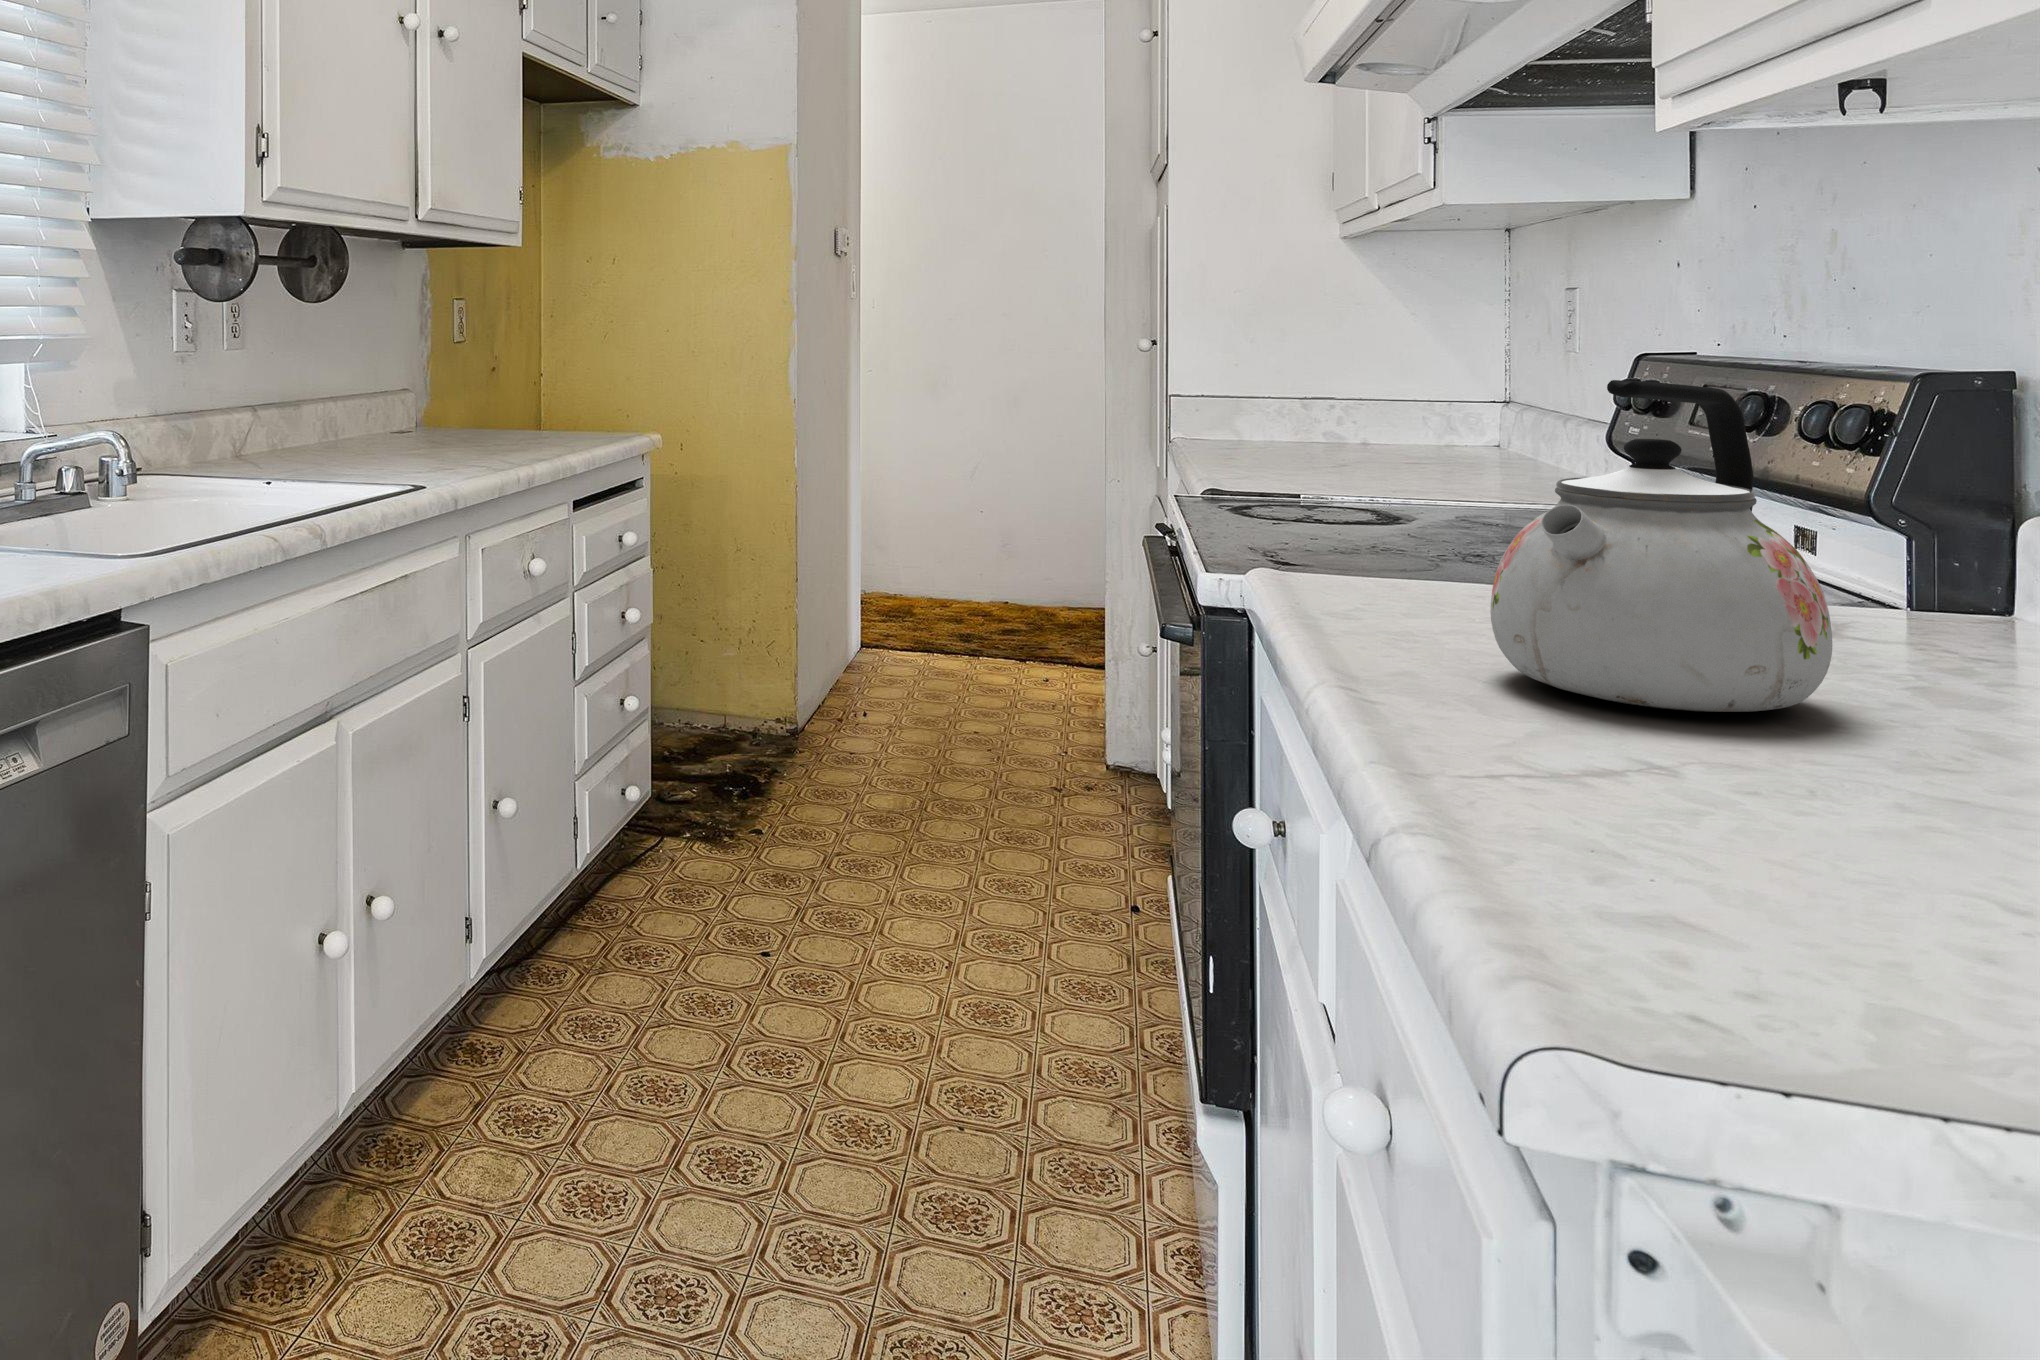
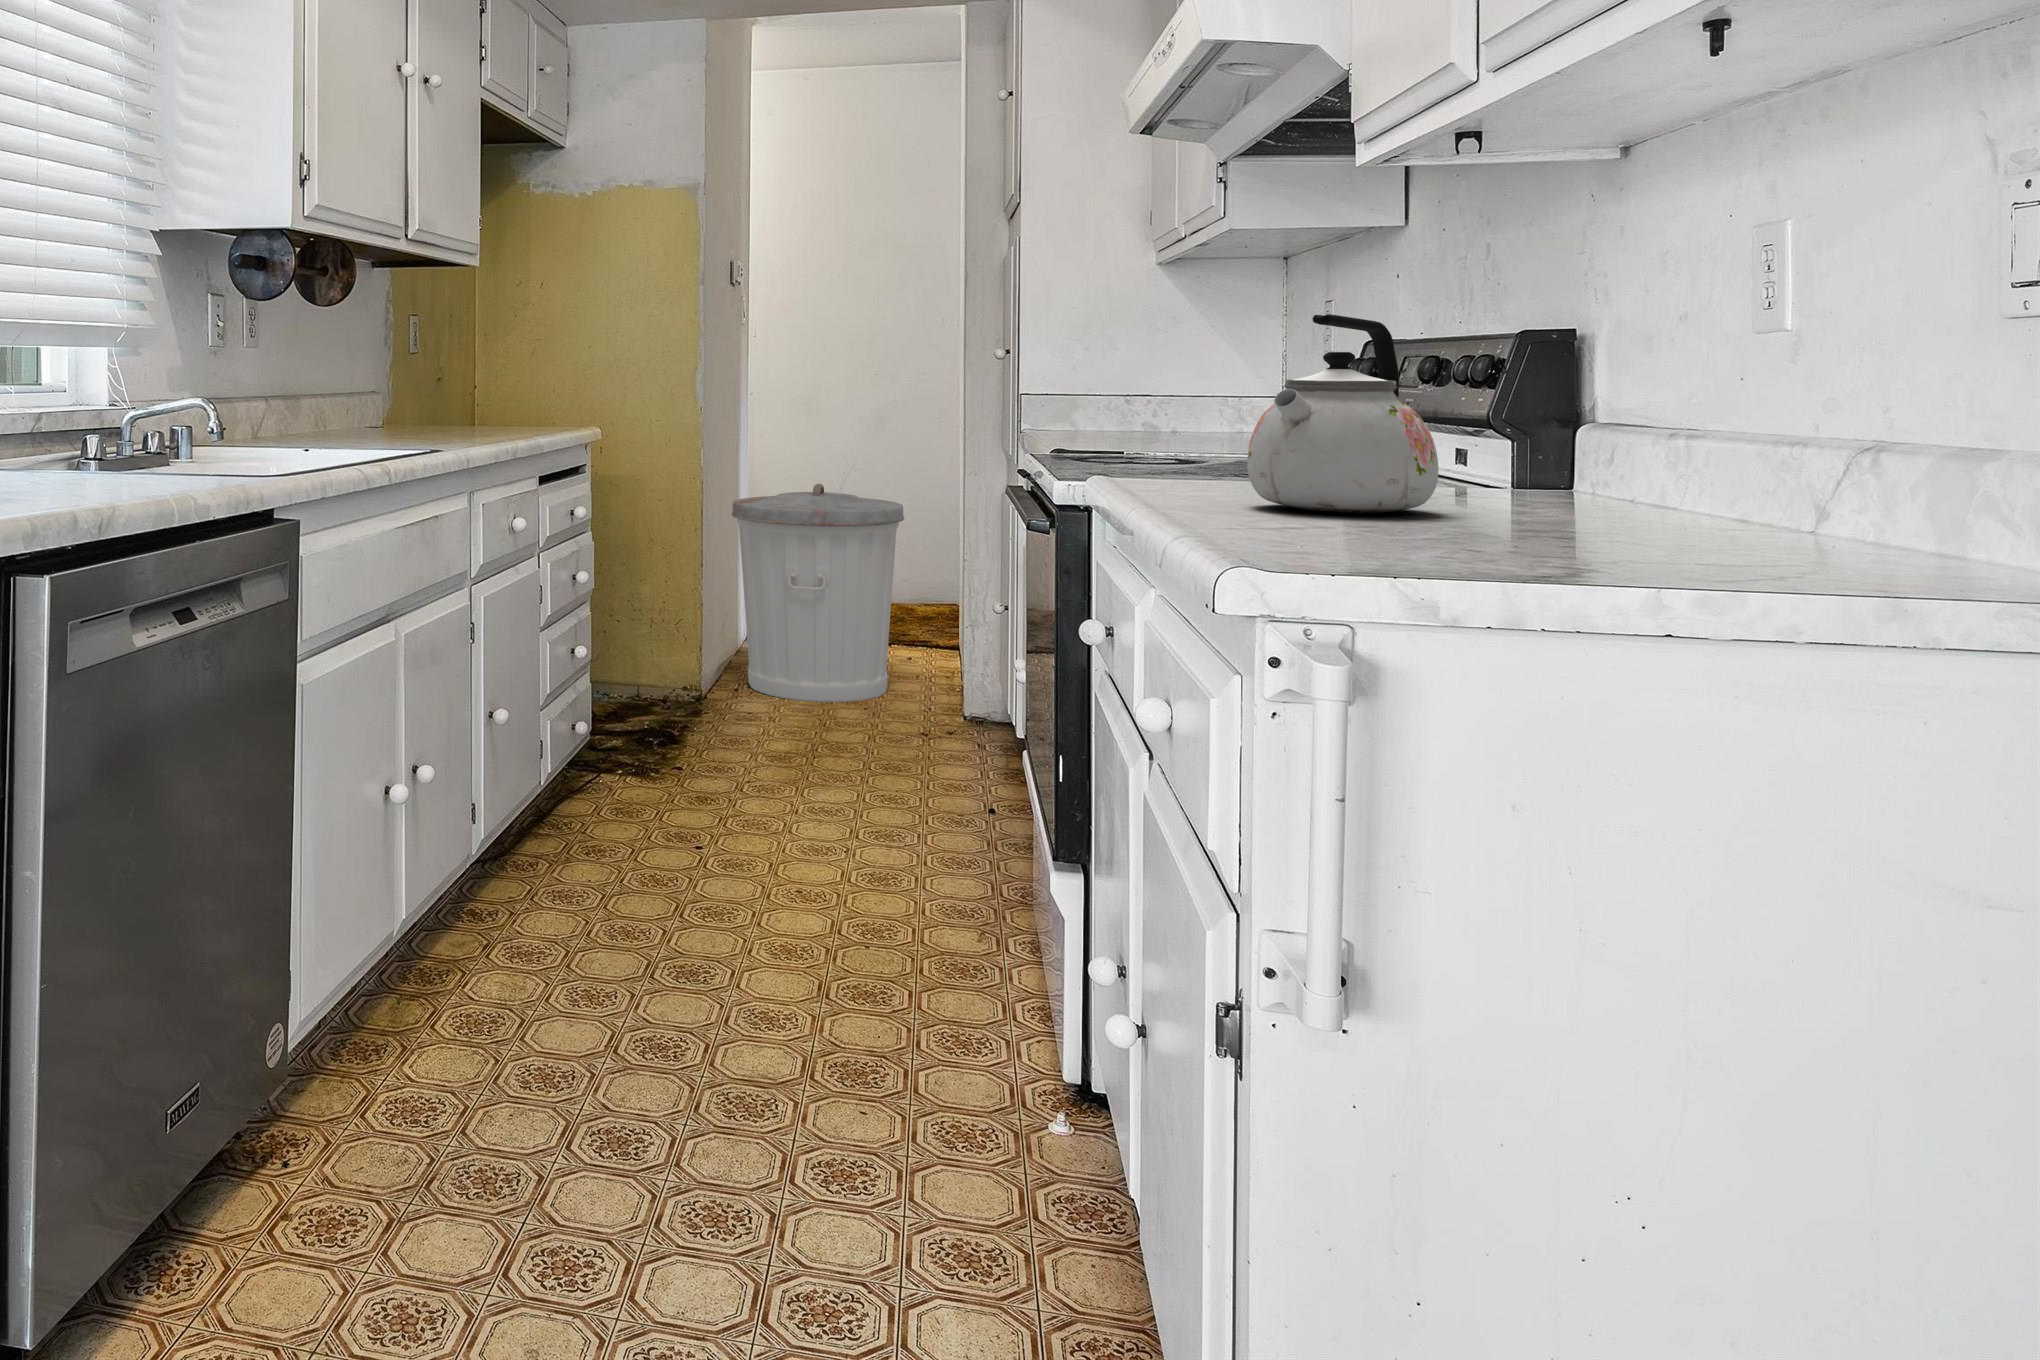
trash can: none [834,488,1035,741] -> present [732,484,904,702]

